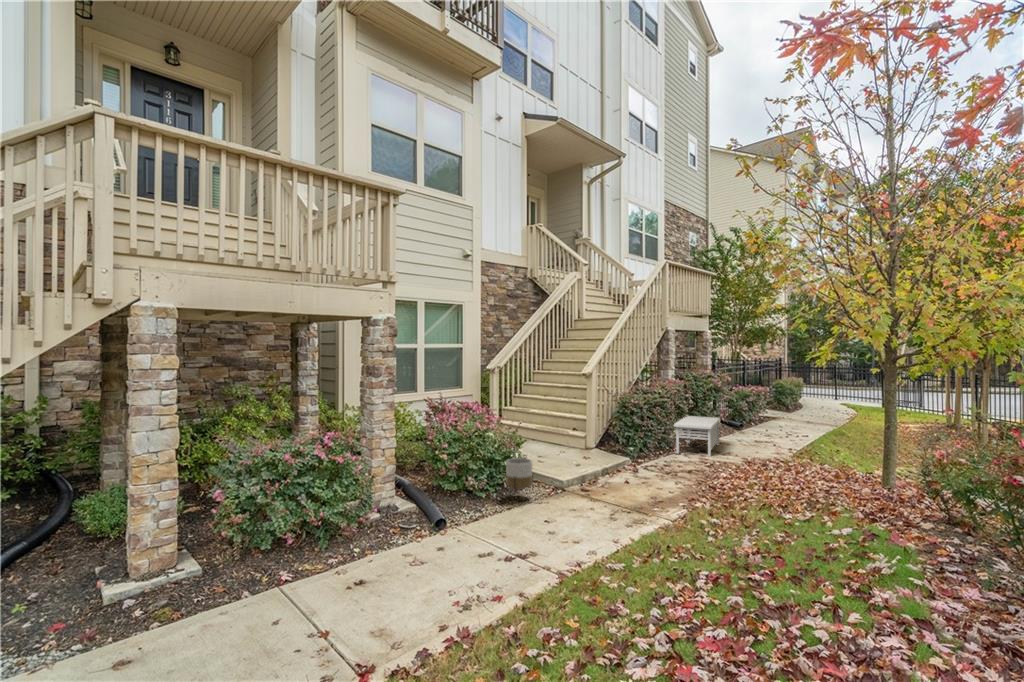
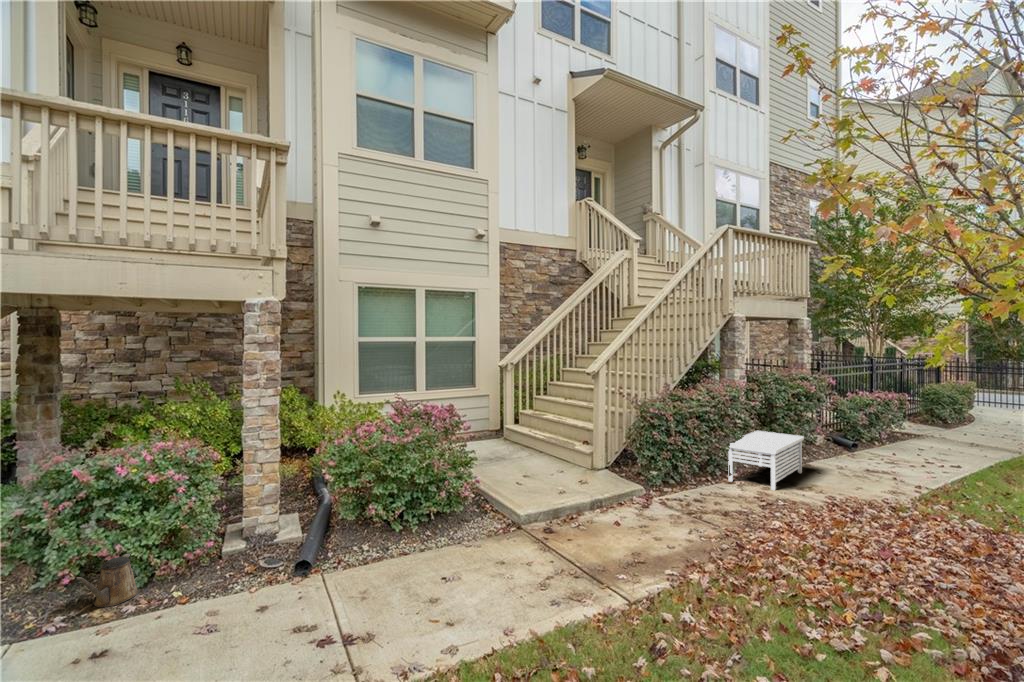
planter: present [506,458,533,489] -> none [437,481,472,539]
watering can: none [291,525,322,567] -> present [75,554,139,607]

